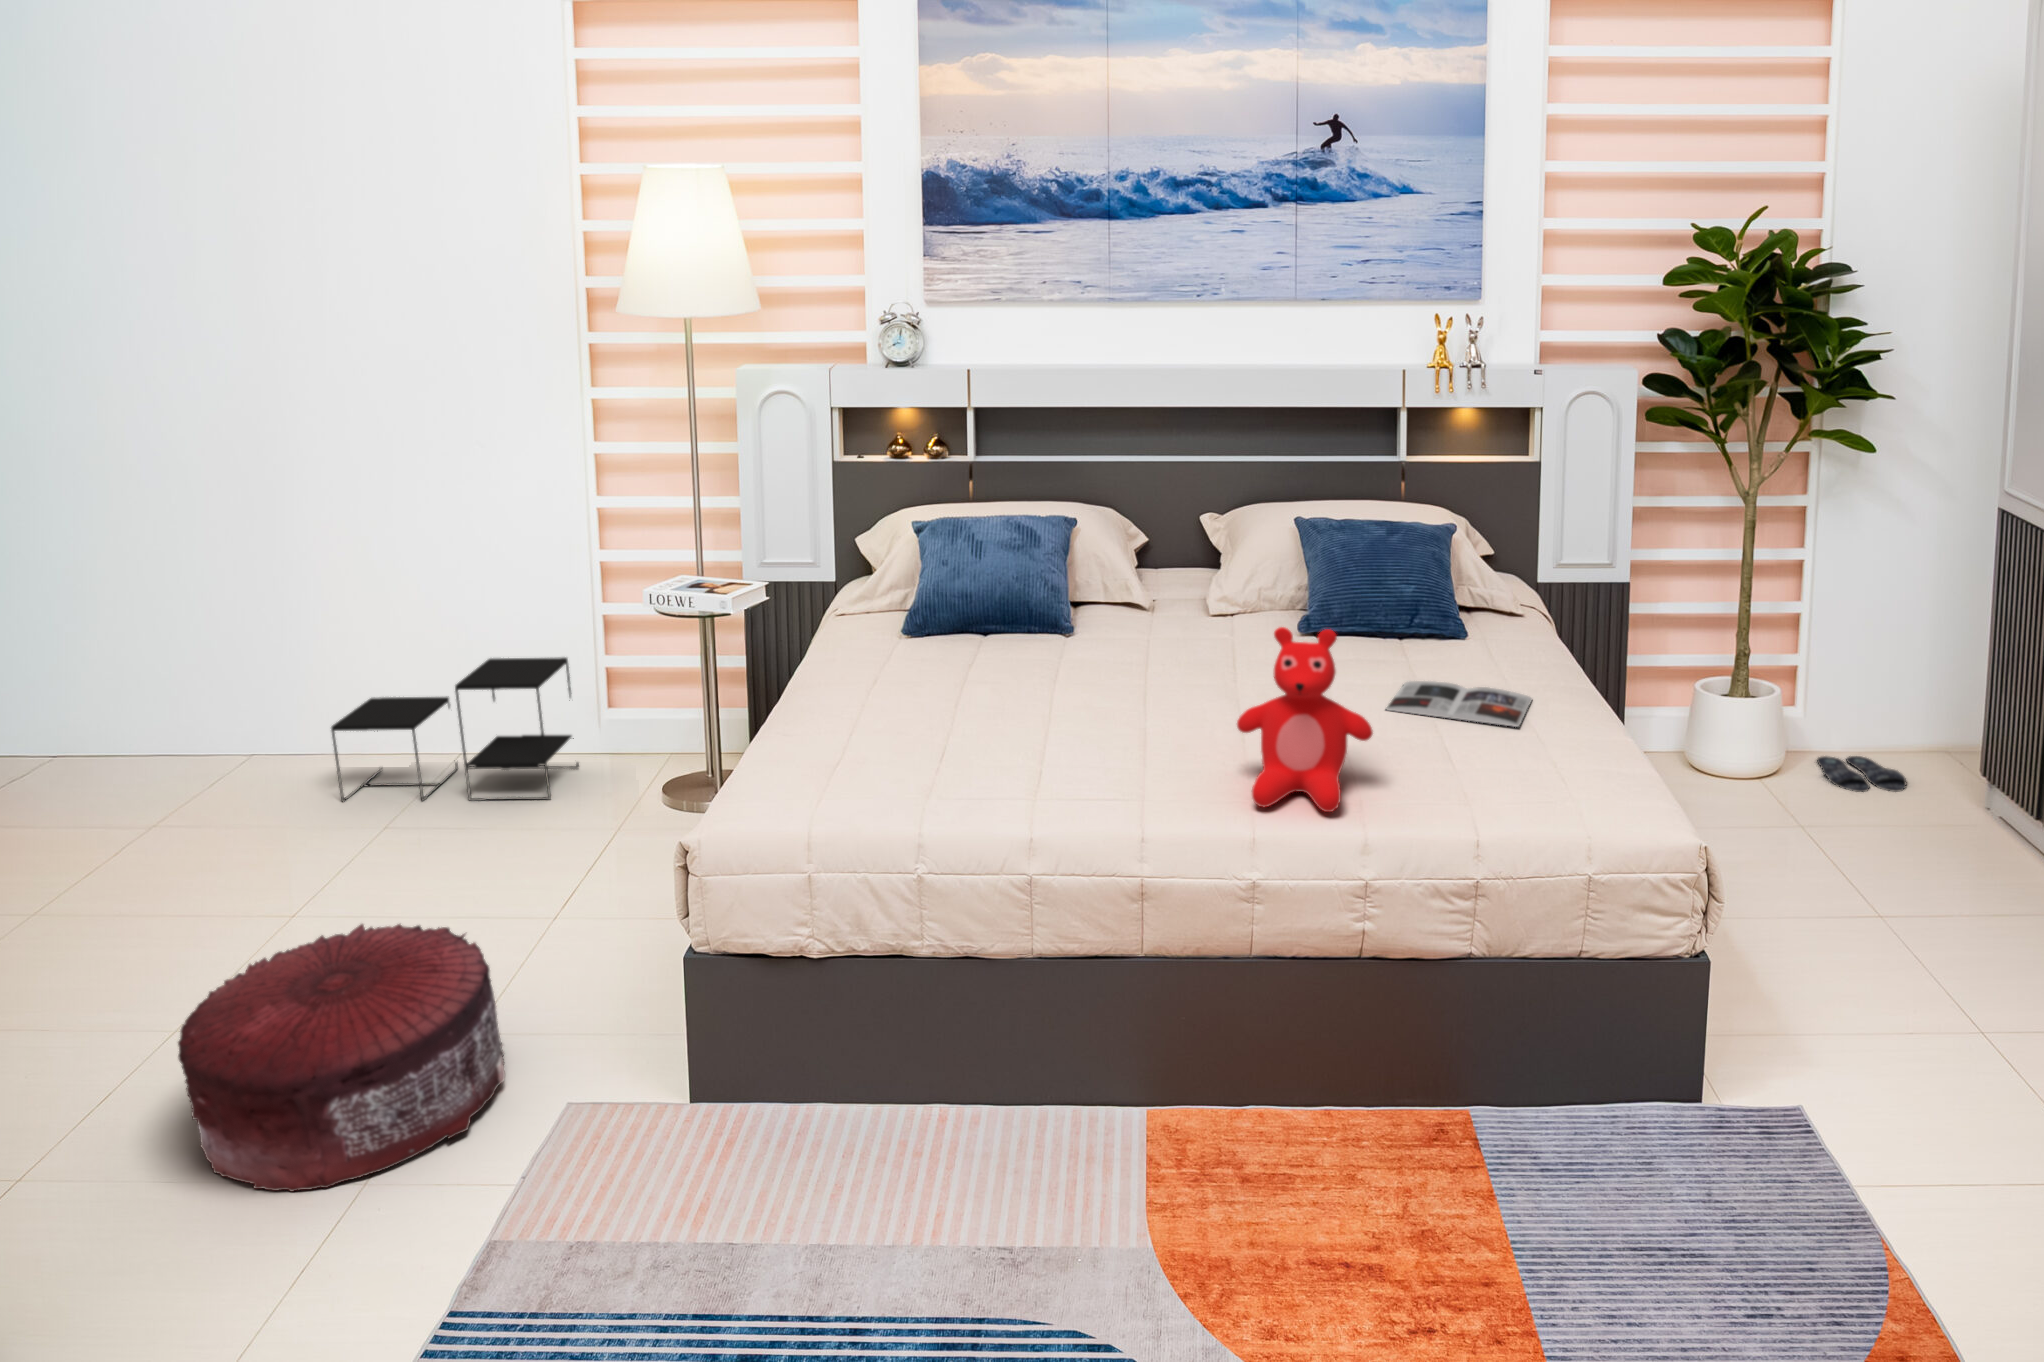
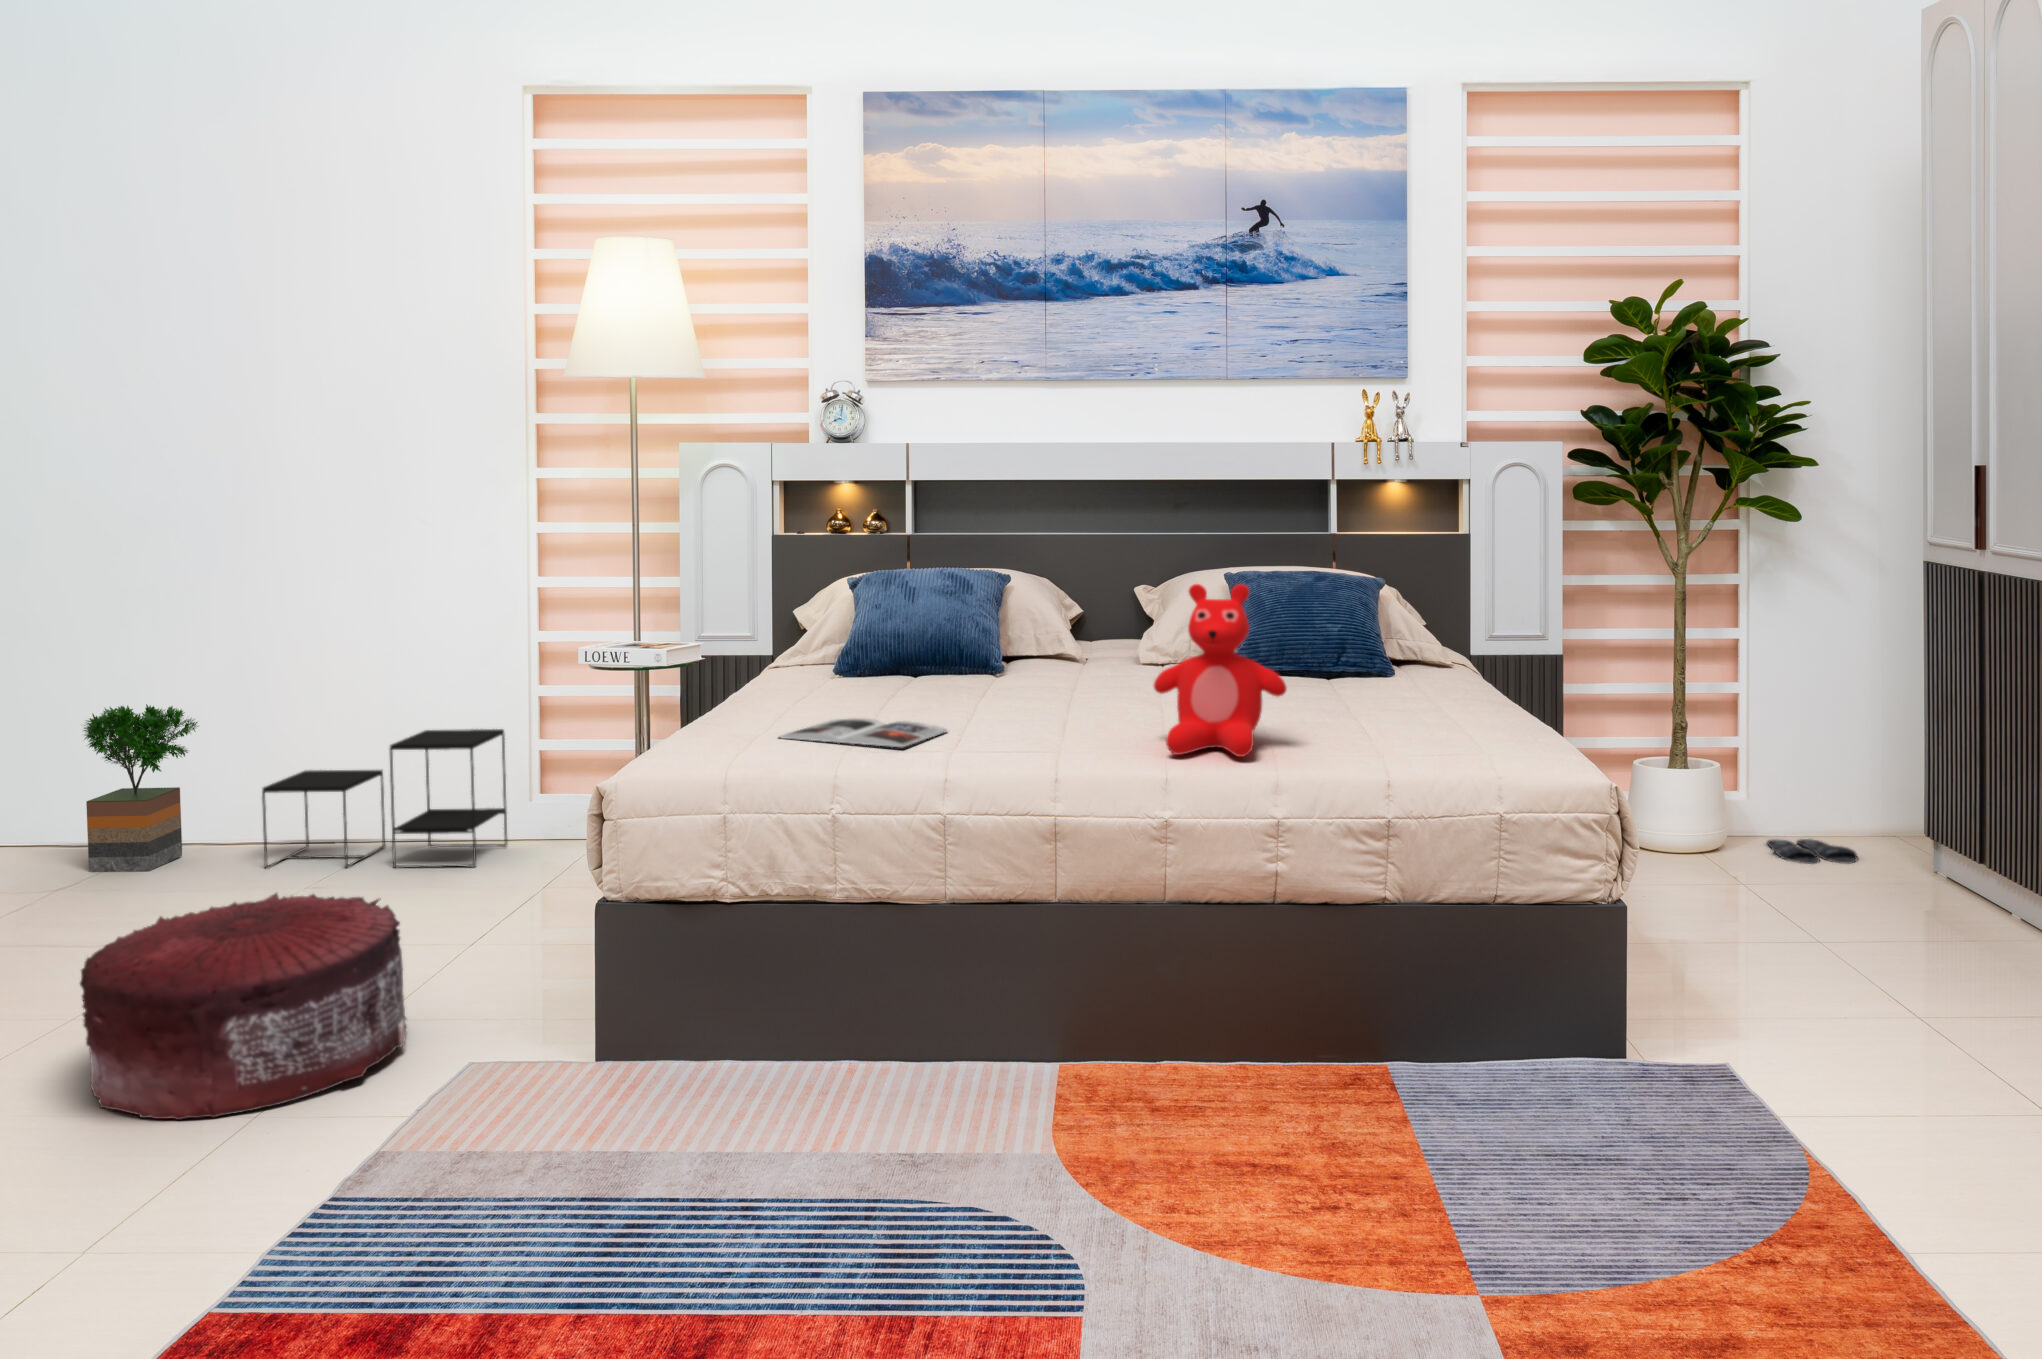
potted tree: none [141,640,262,808] -> present [84,704,198,872]
magazine: present [1386,681,1532,727] -> present [780,718,947,747]

